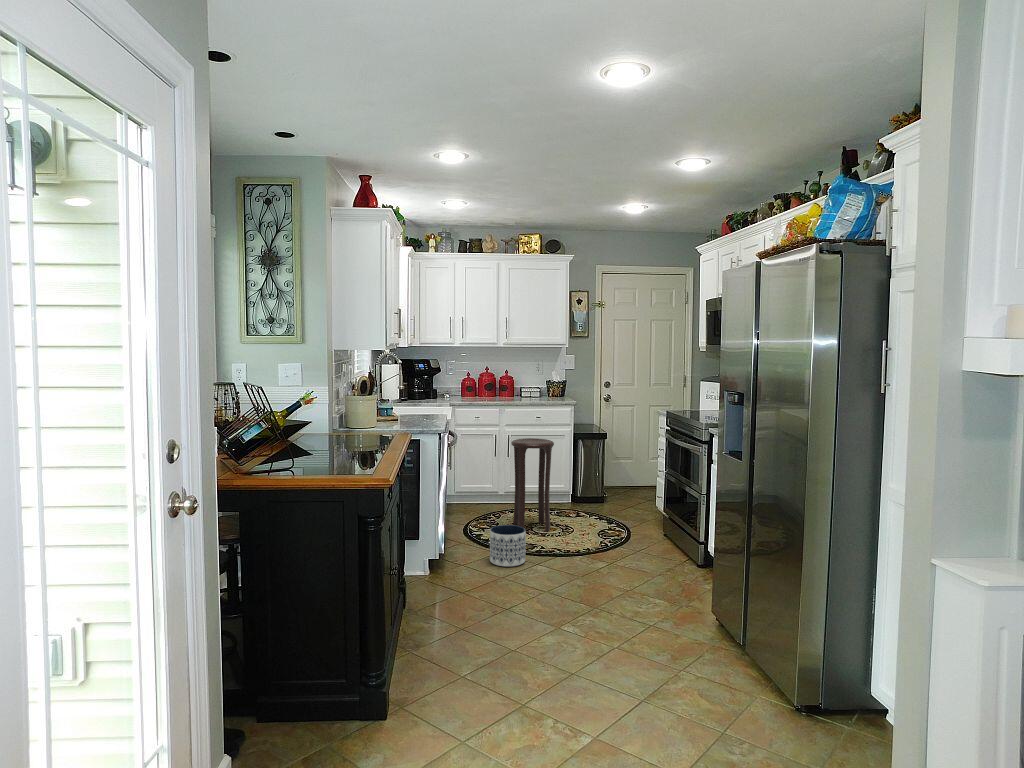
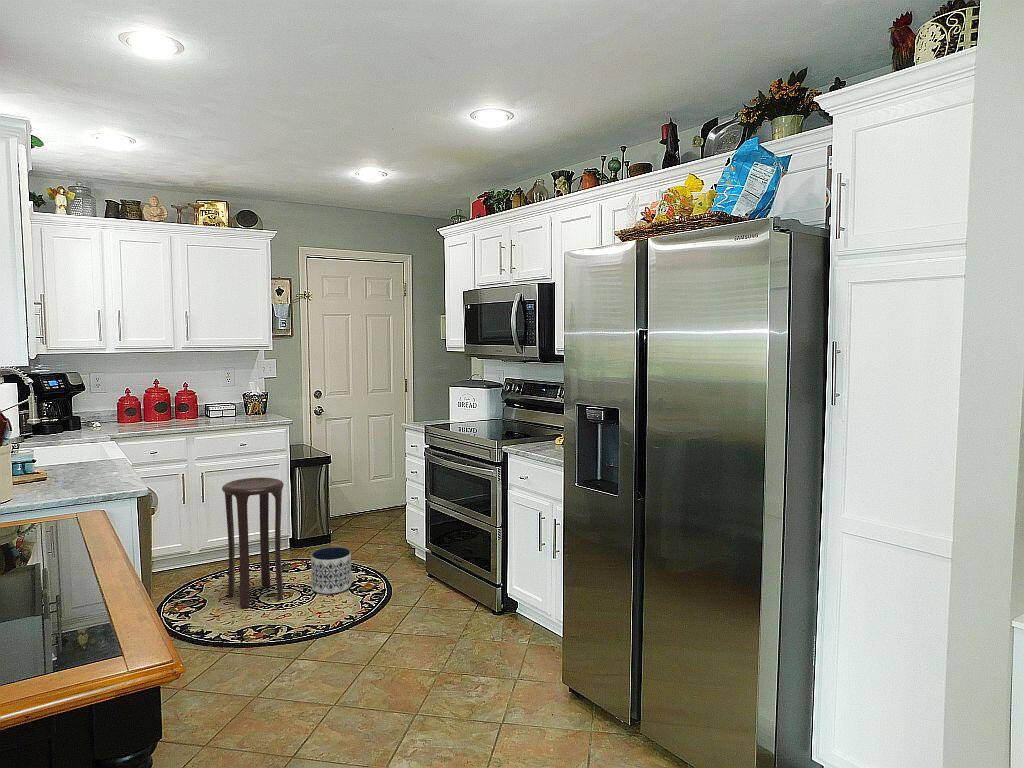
planter: present [490,525,526,567] -> present [311,547,351,594]

